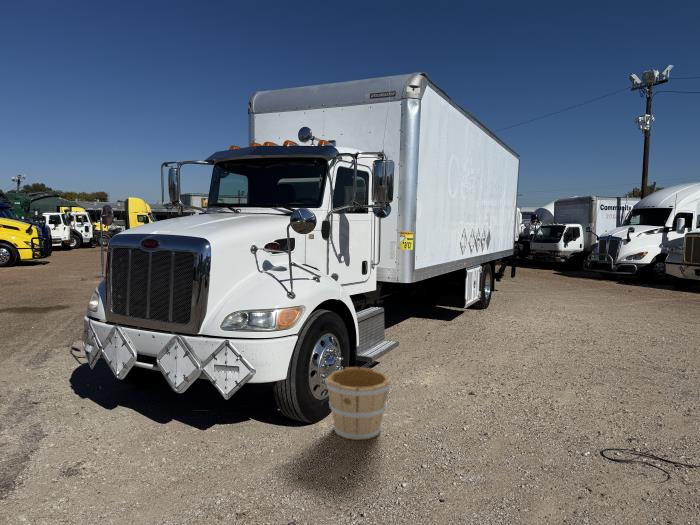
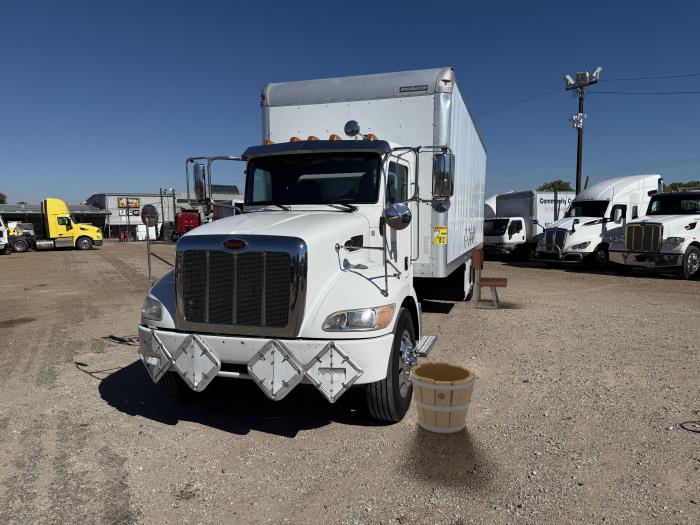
bench: none [485,256,526,320] -> present [472,249,507,309]

